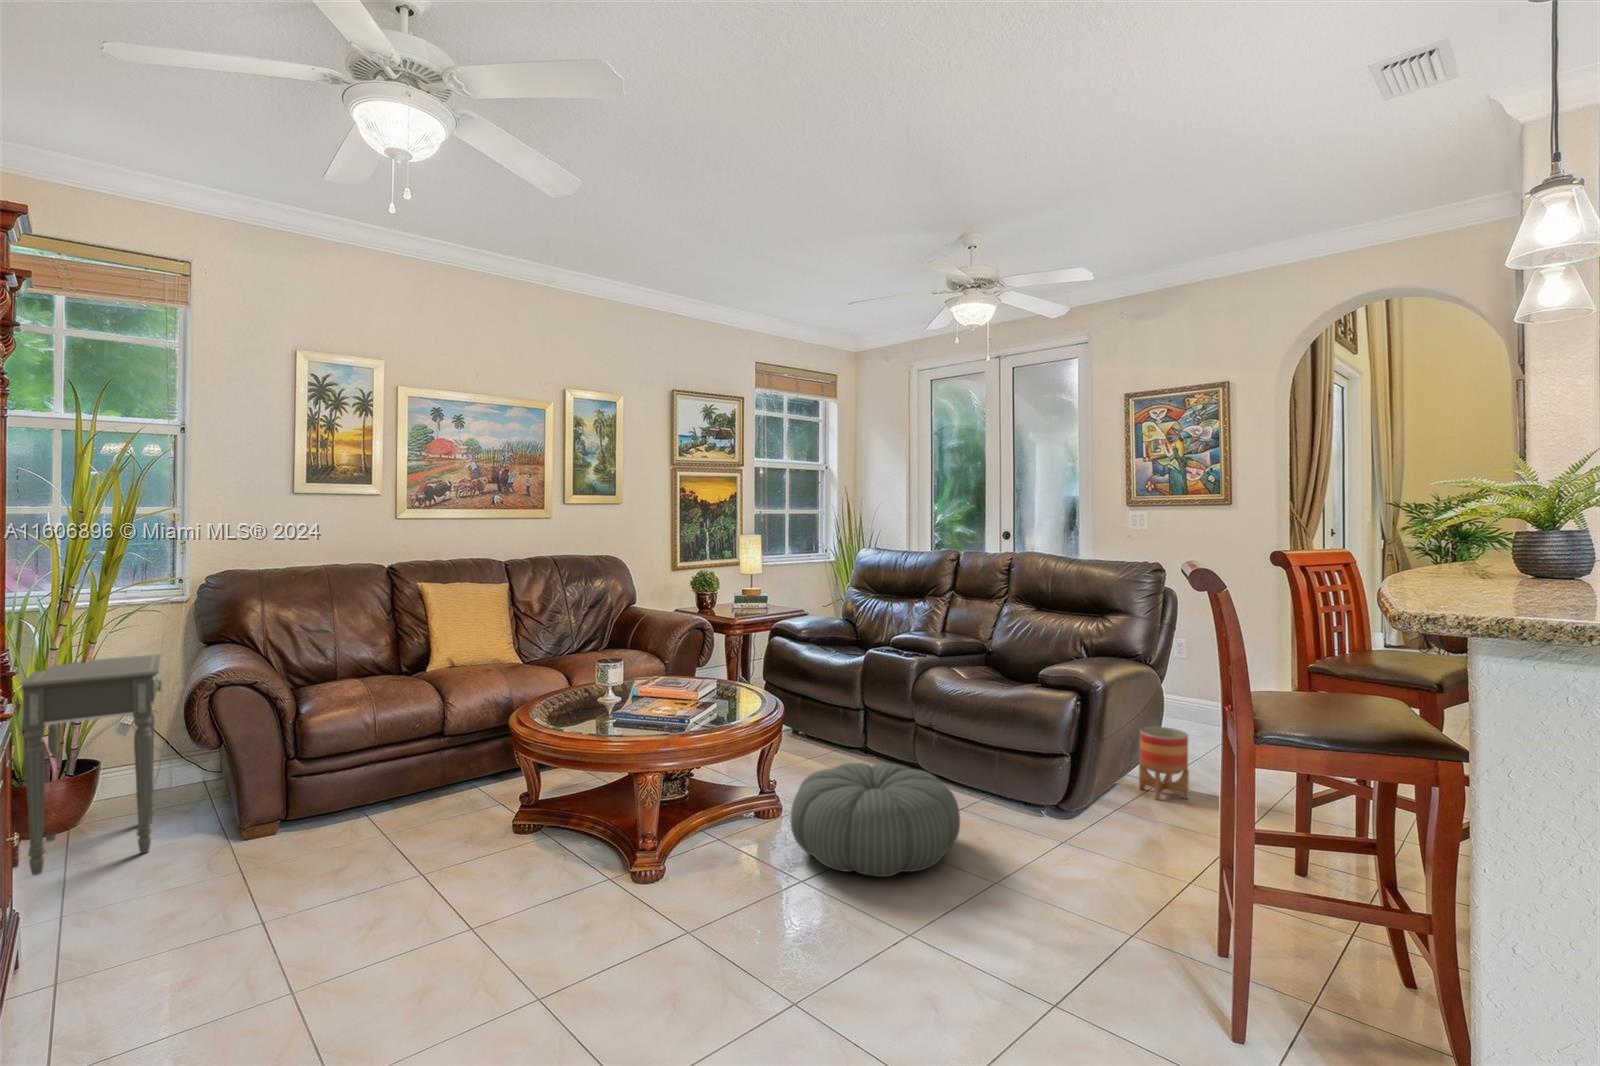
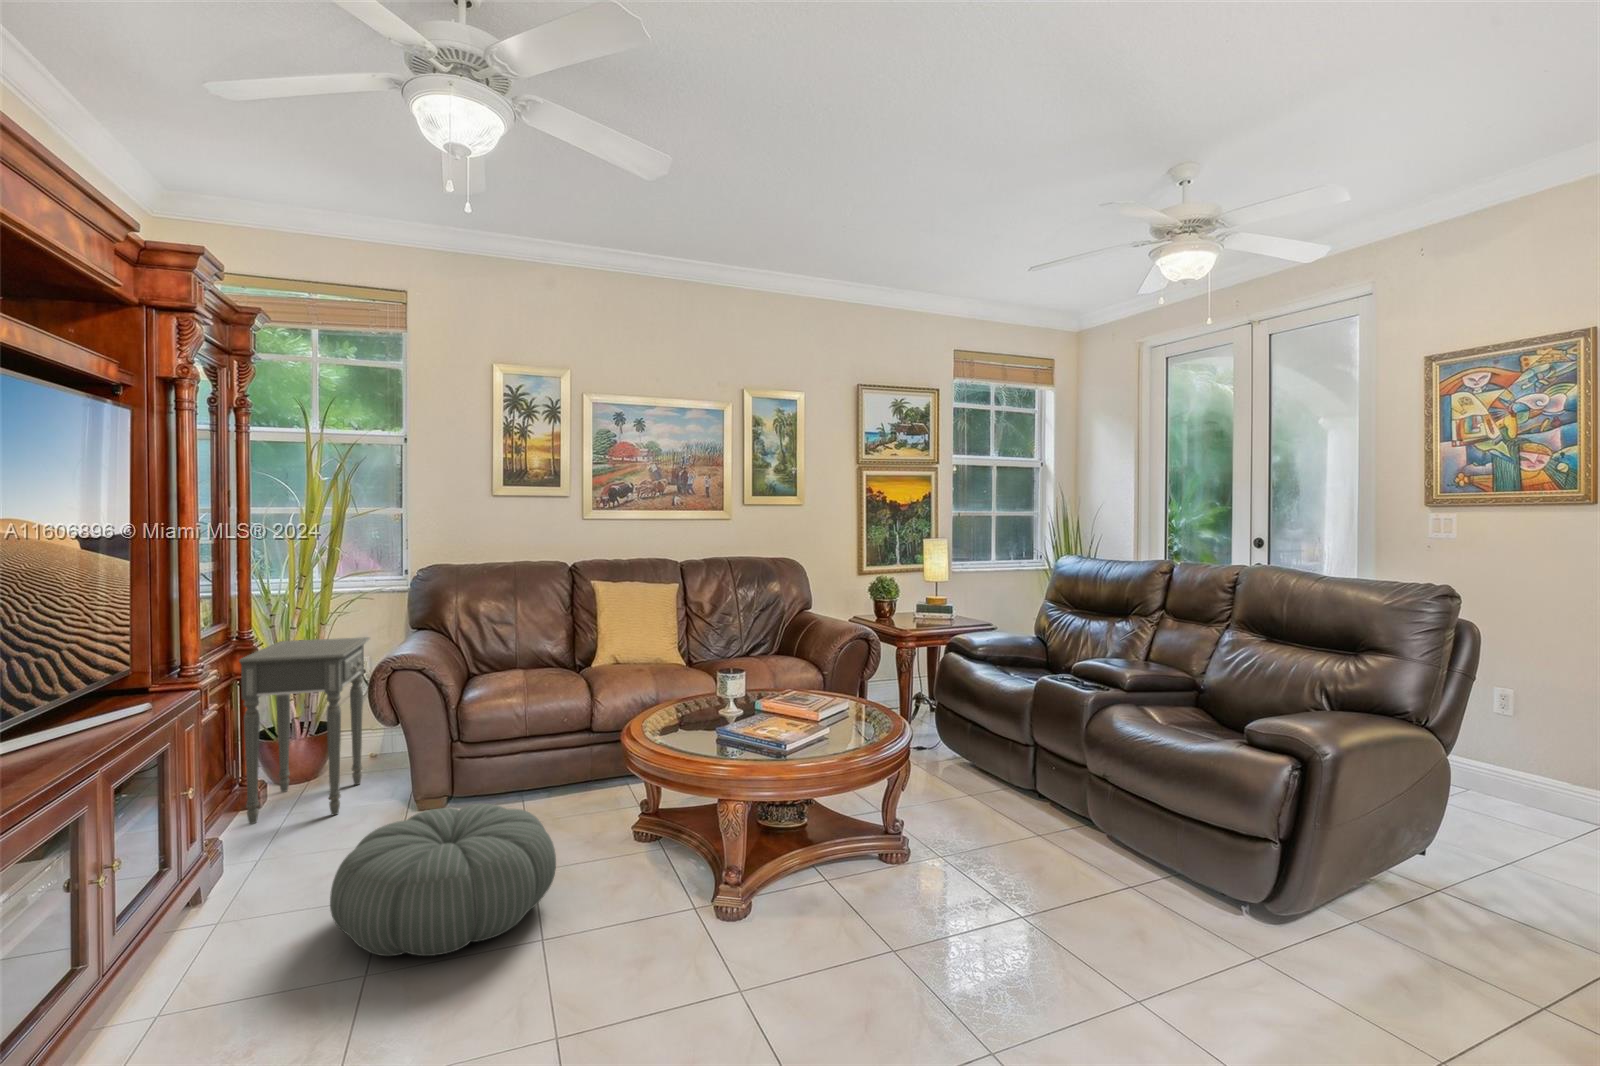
planter: present [1139,727,1189,800] -> none [1425,815,1511,931]
pouf: present [791,763,960,877] -> present [330,803,556,956]

